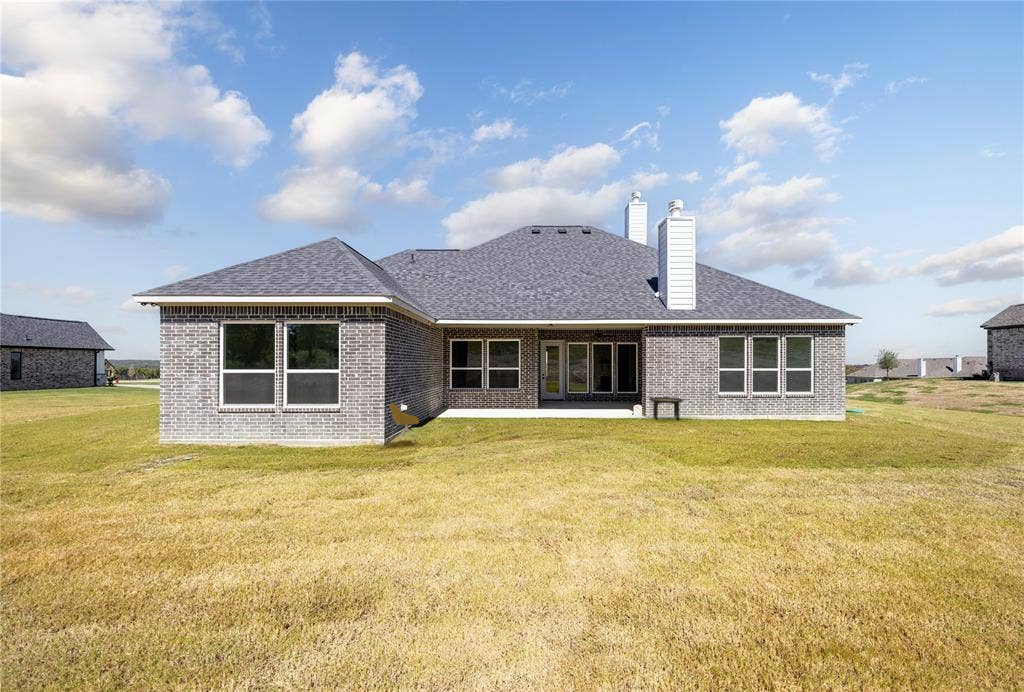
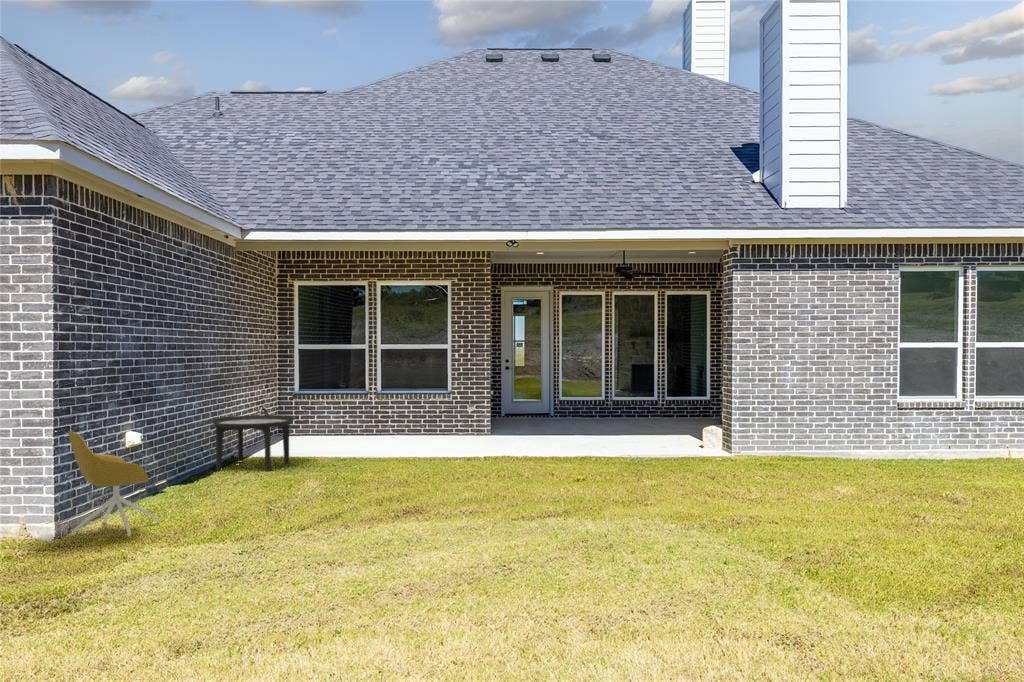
round table: present [649,397,683,420] -> present [210,415,295,471]

